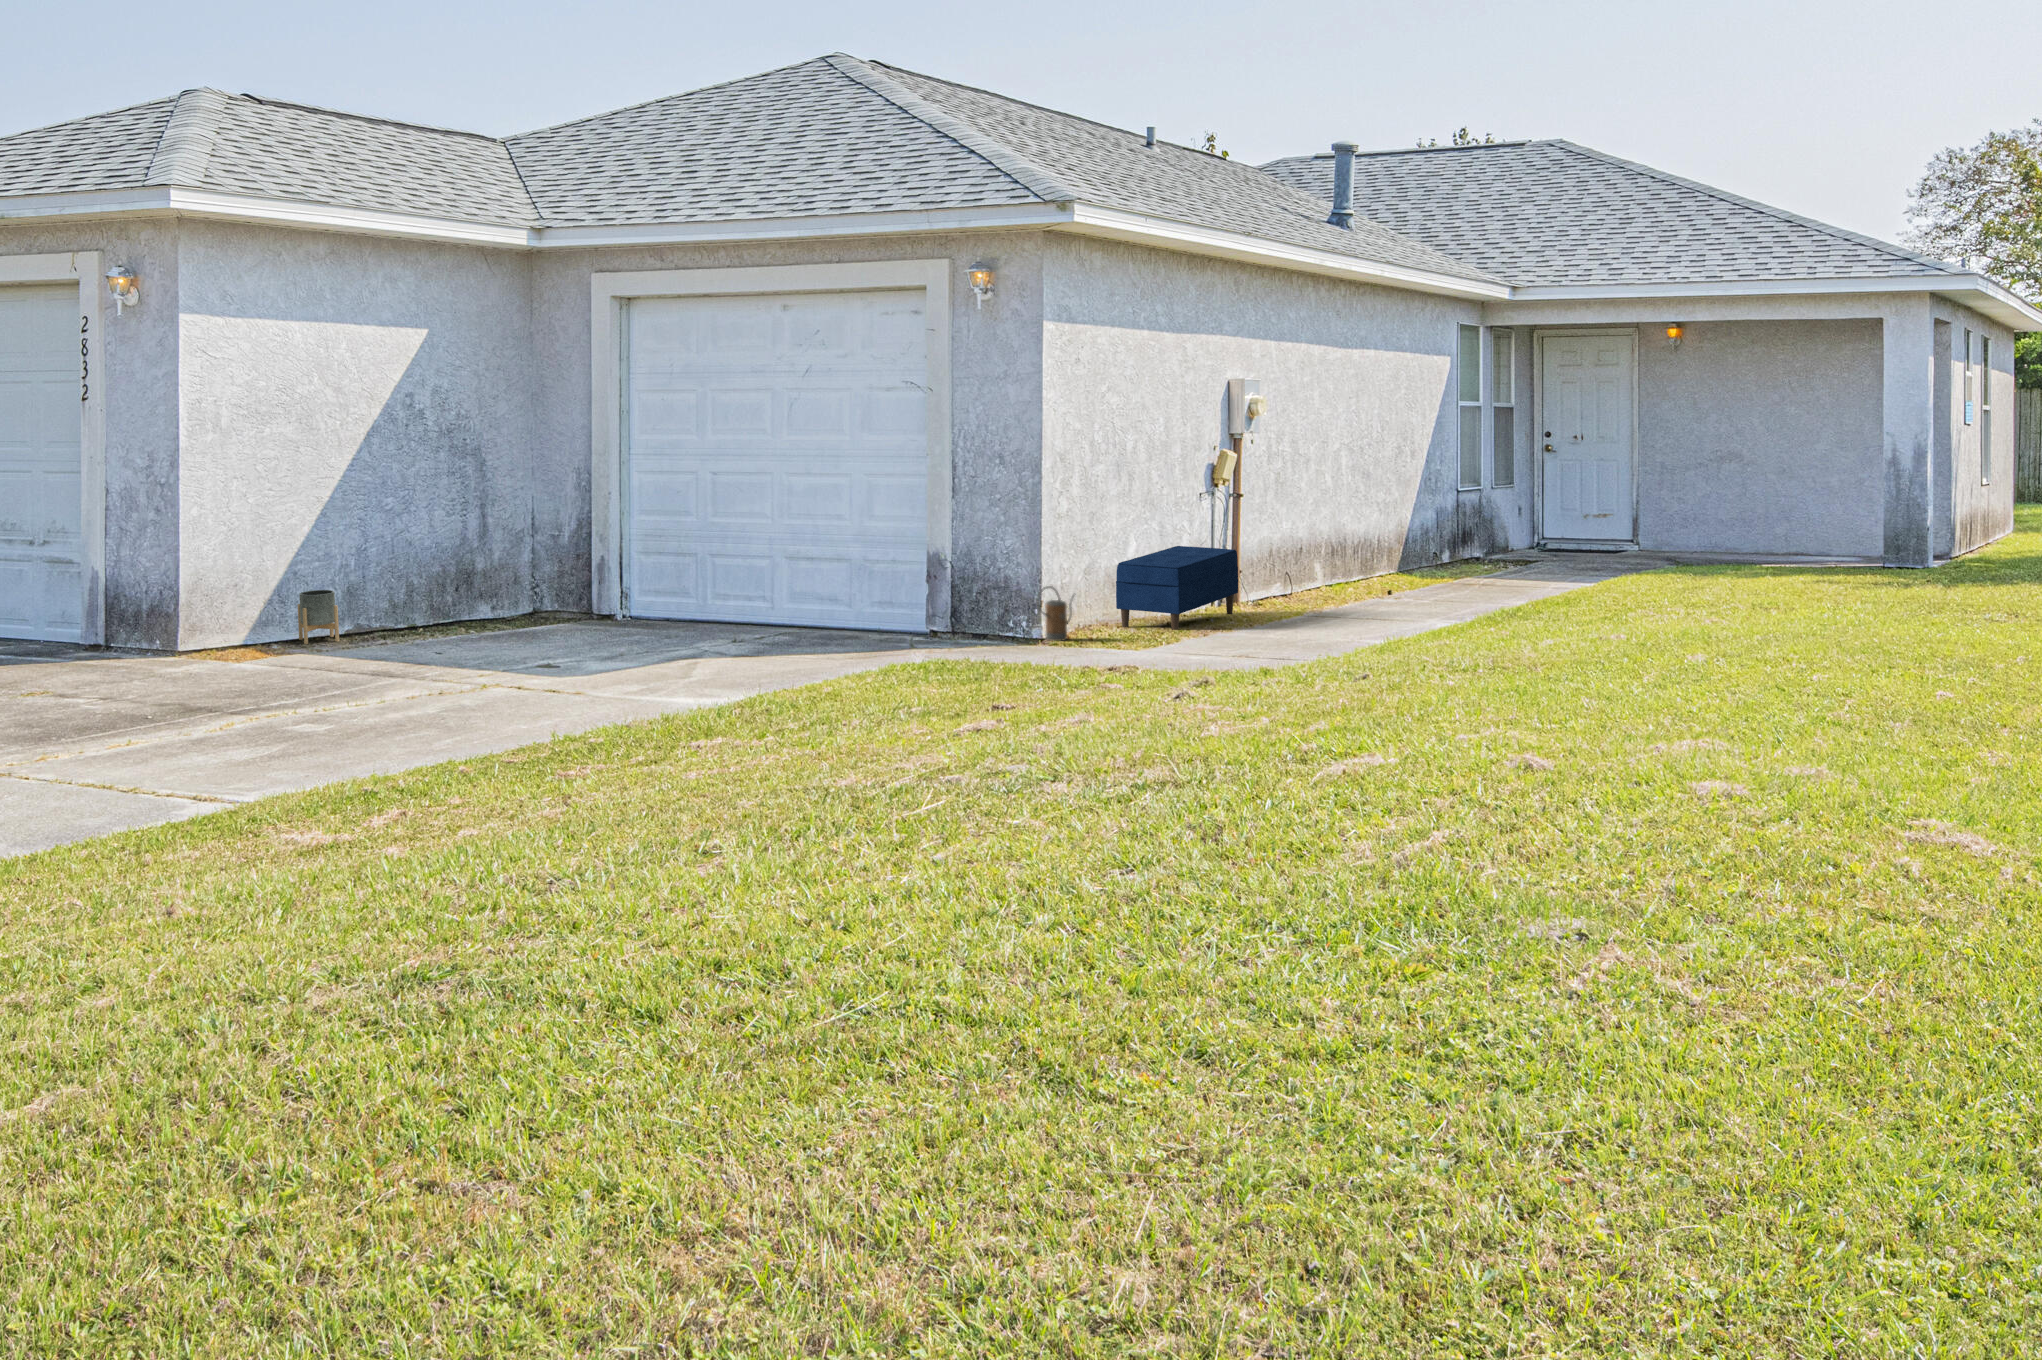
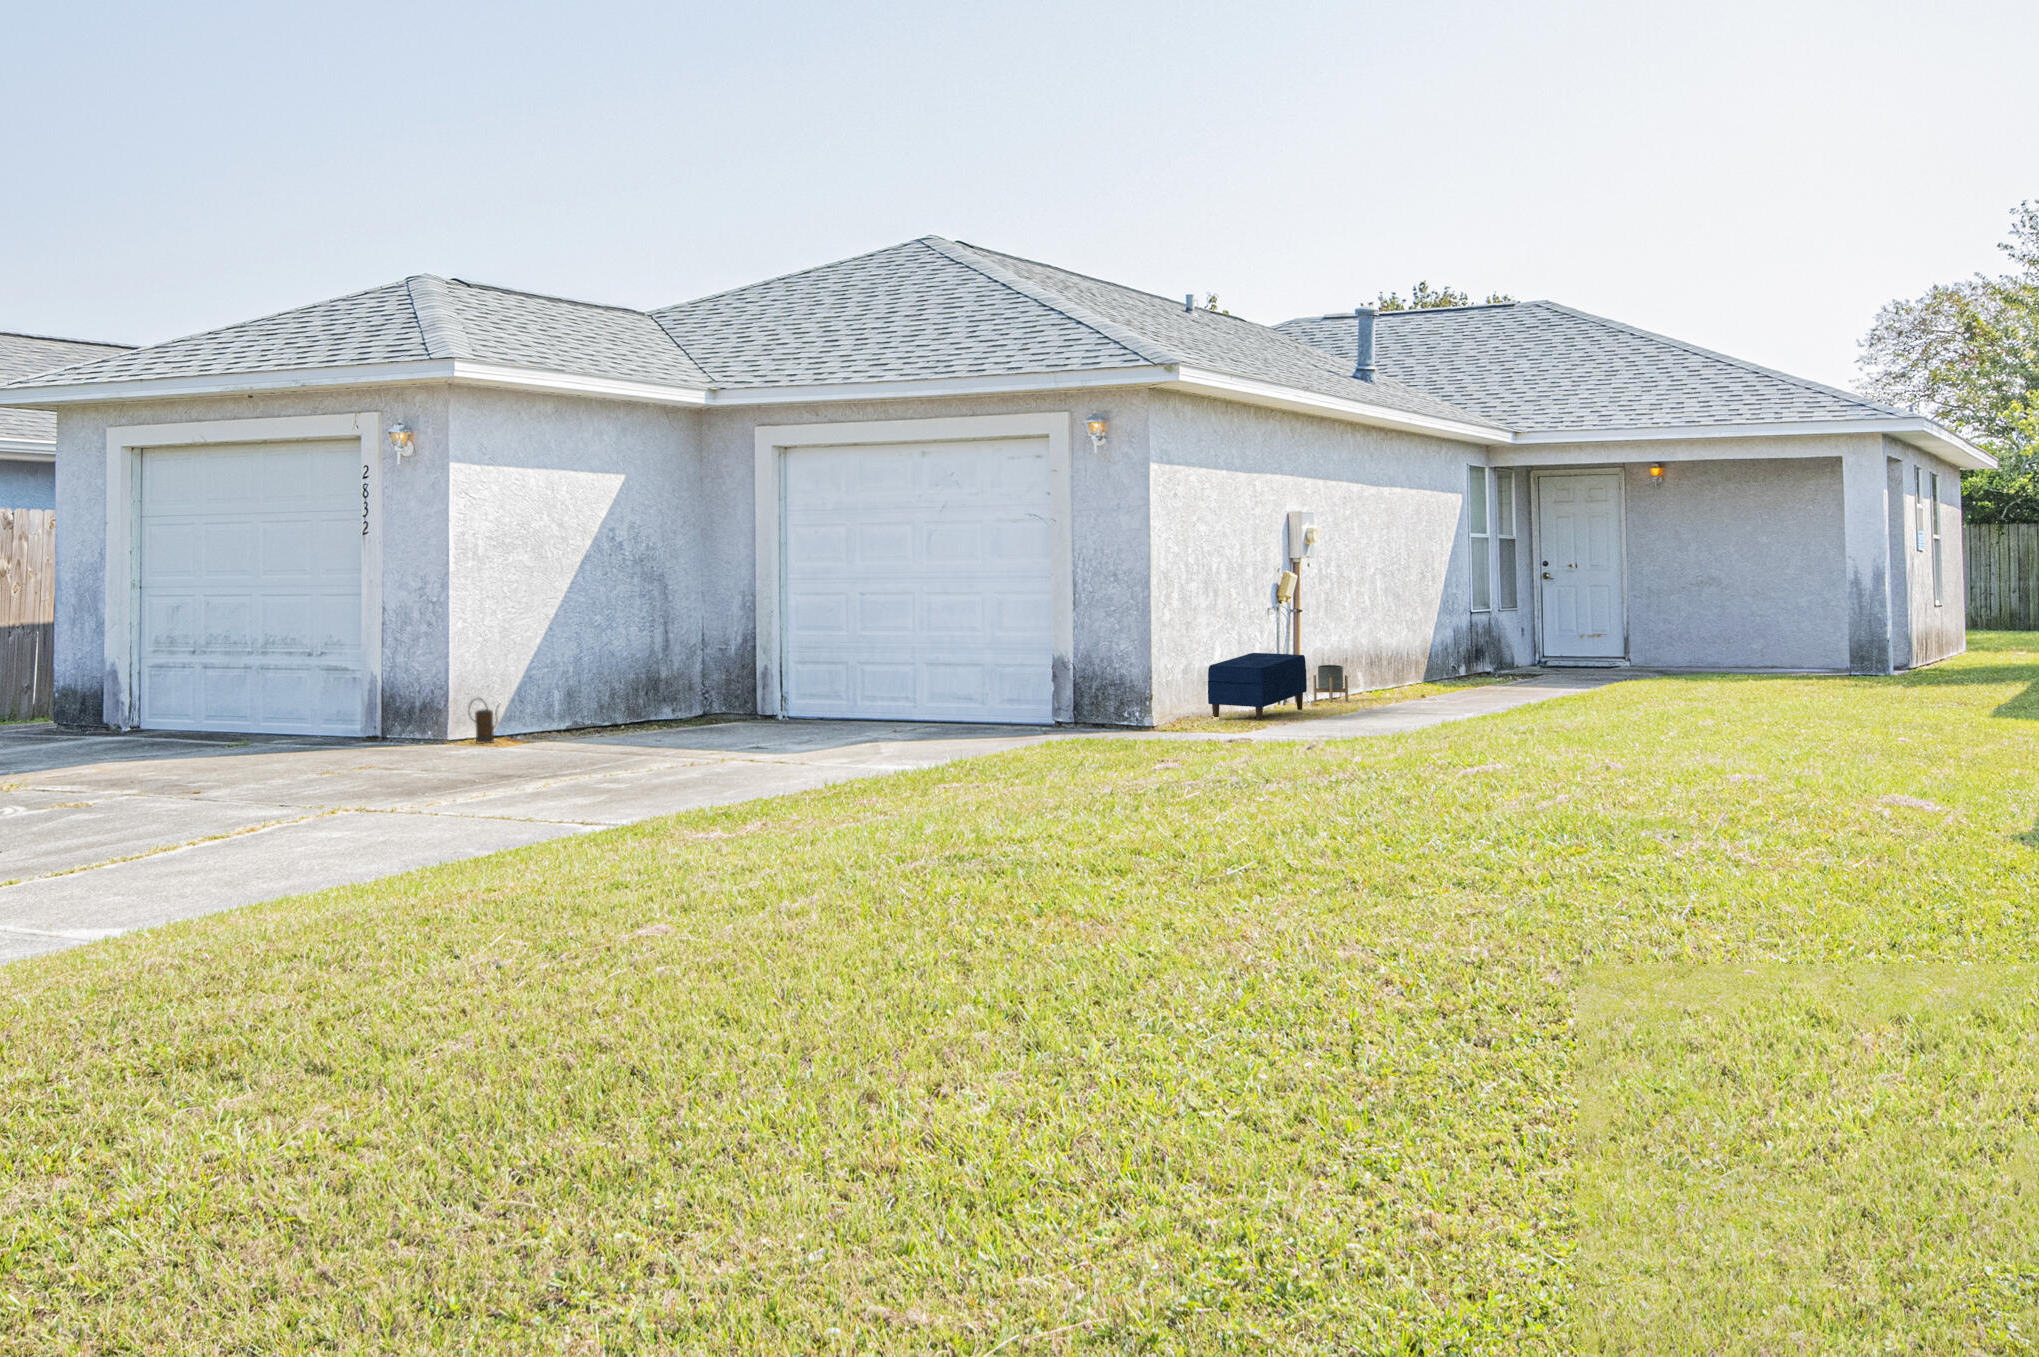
watering can: present [1036,586,1074,641] -> present [468,698,499,743]
planter: present [297,590,339,644] -> present [1313,665,1348,703]

